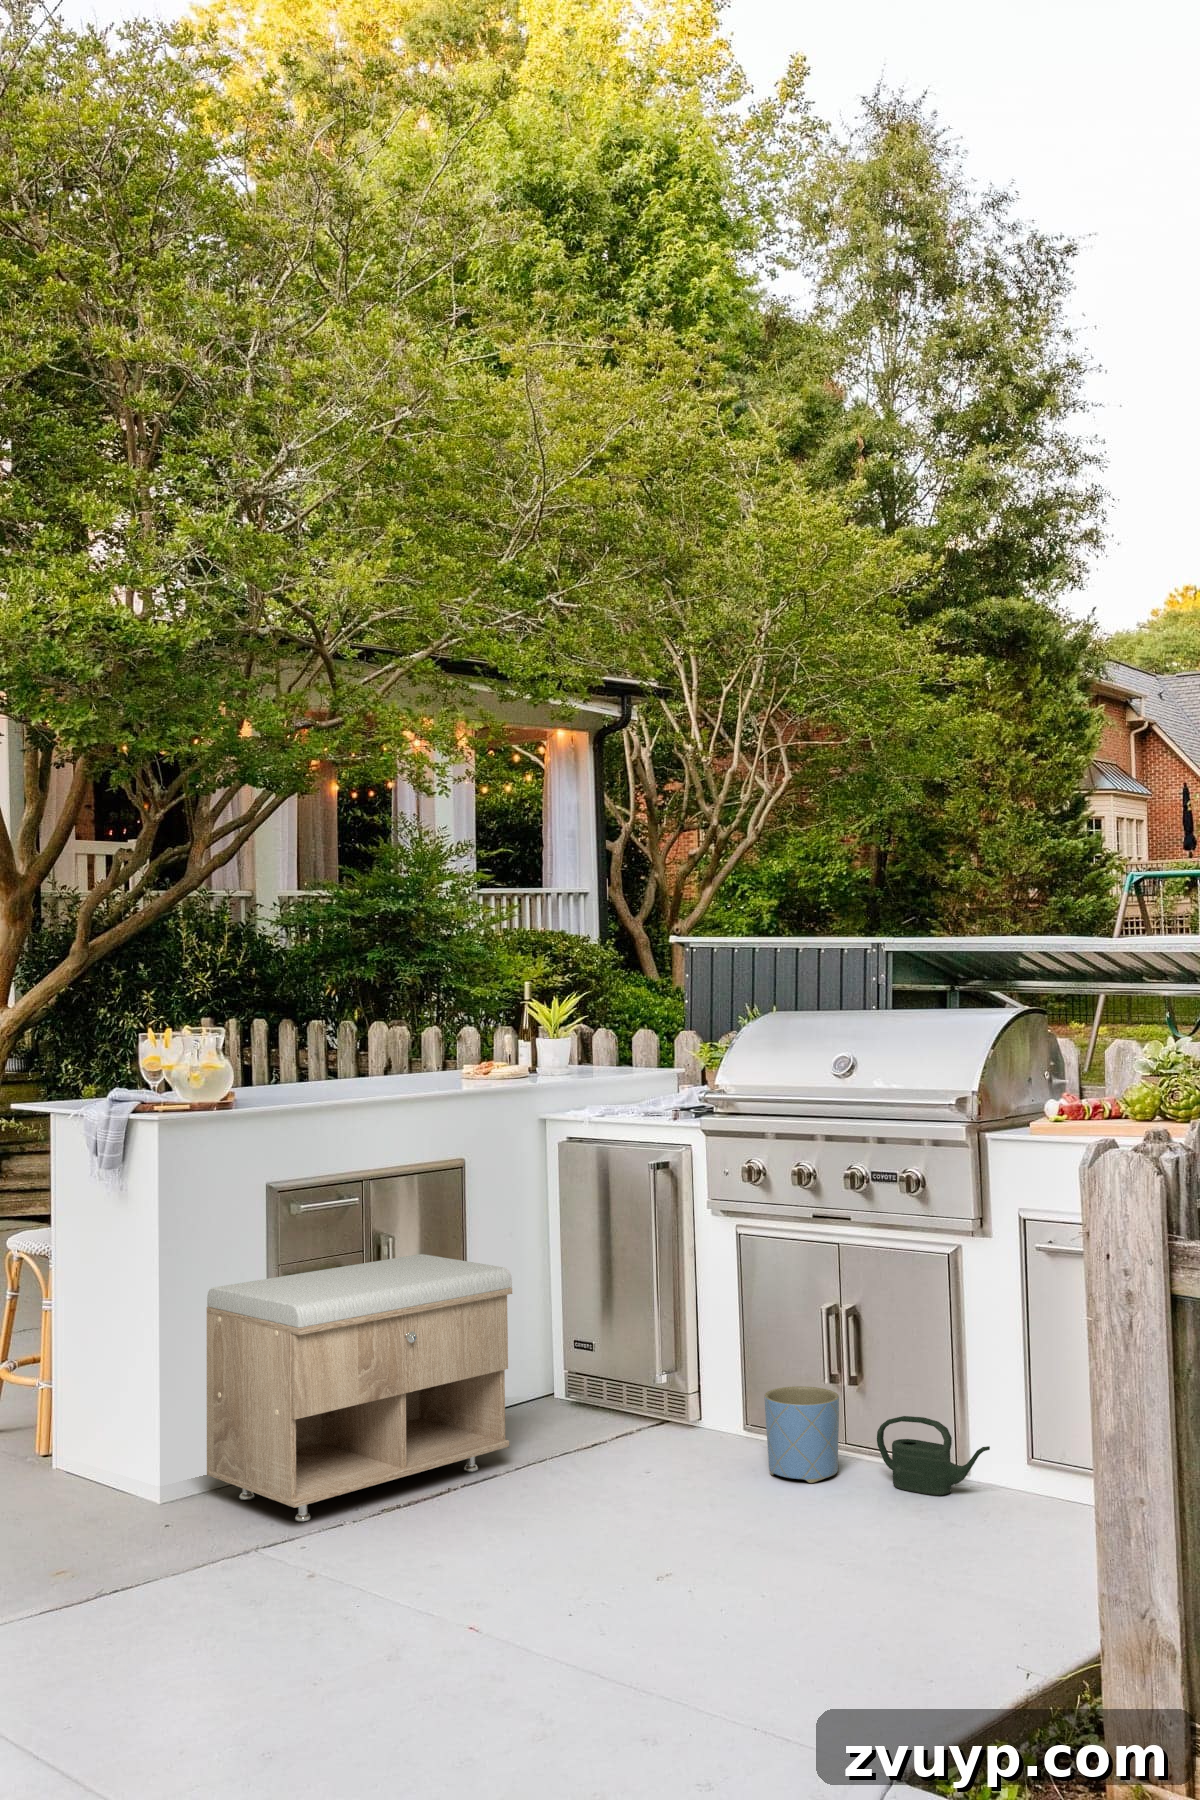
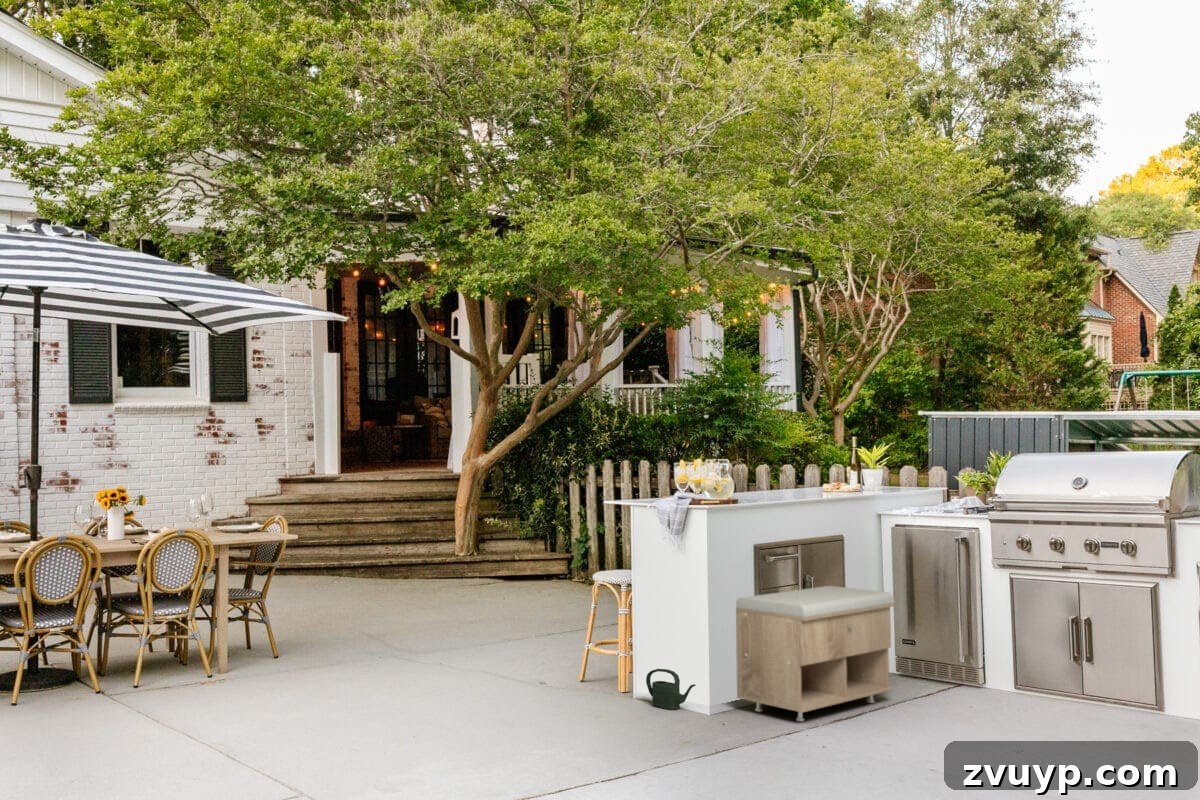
planter: present [764,1386,839,1483] -> none [1039,662,1084,713]
watering can: present [877,1416,990,1496] -> present [646,669,695,710]

